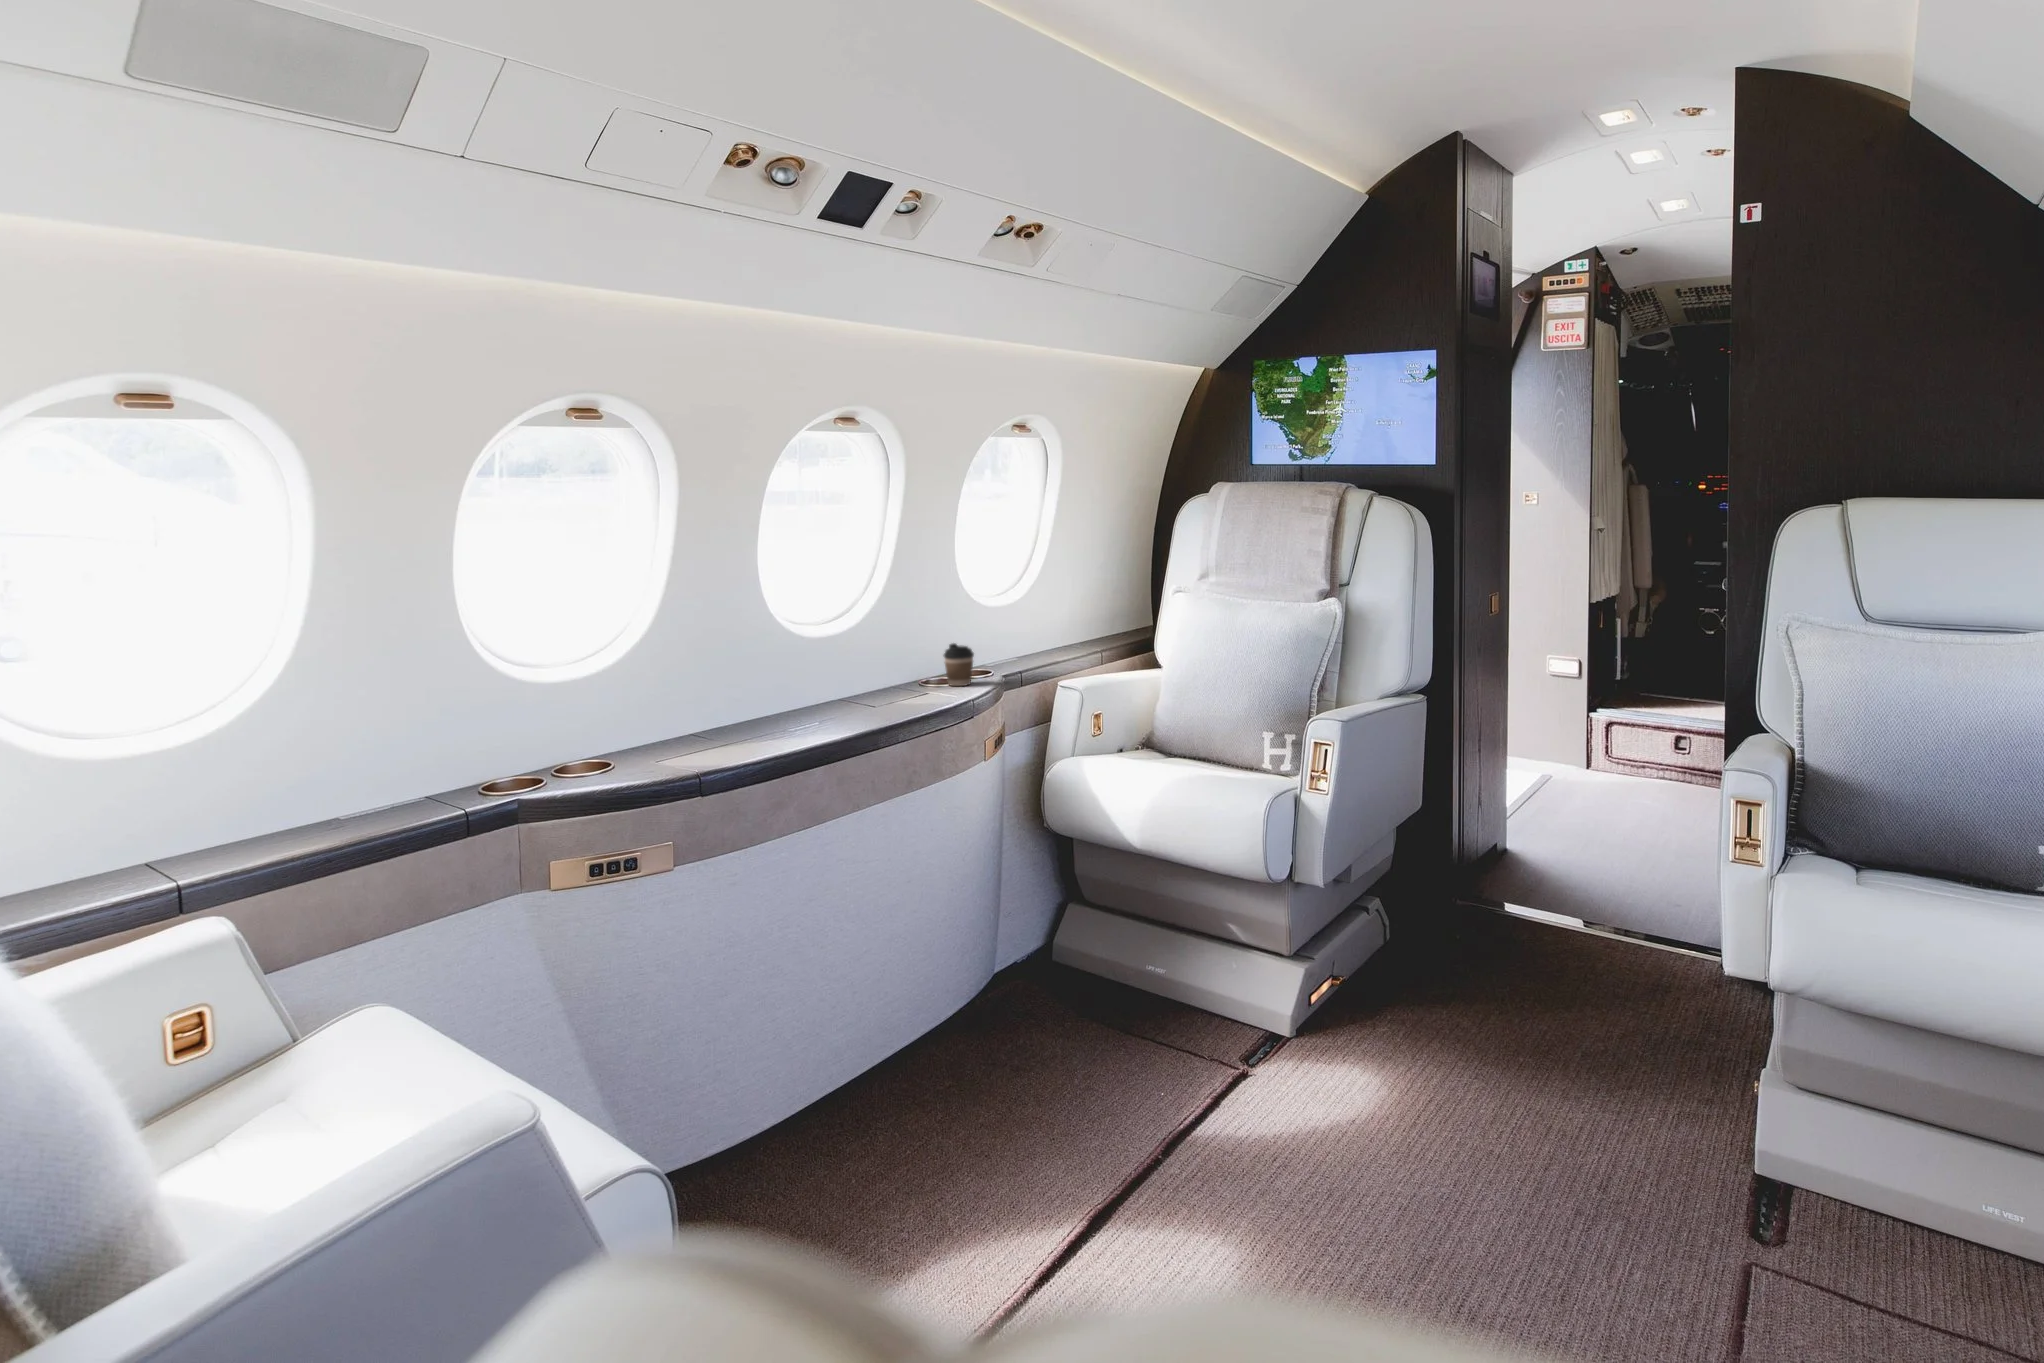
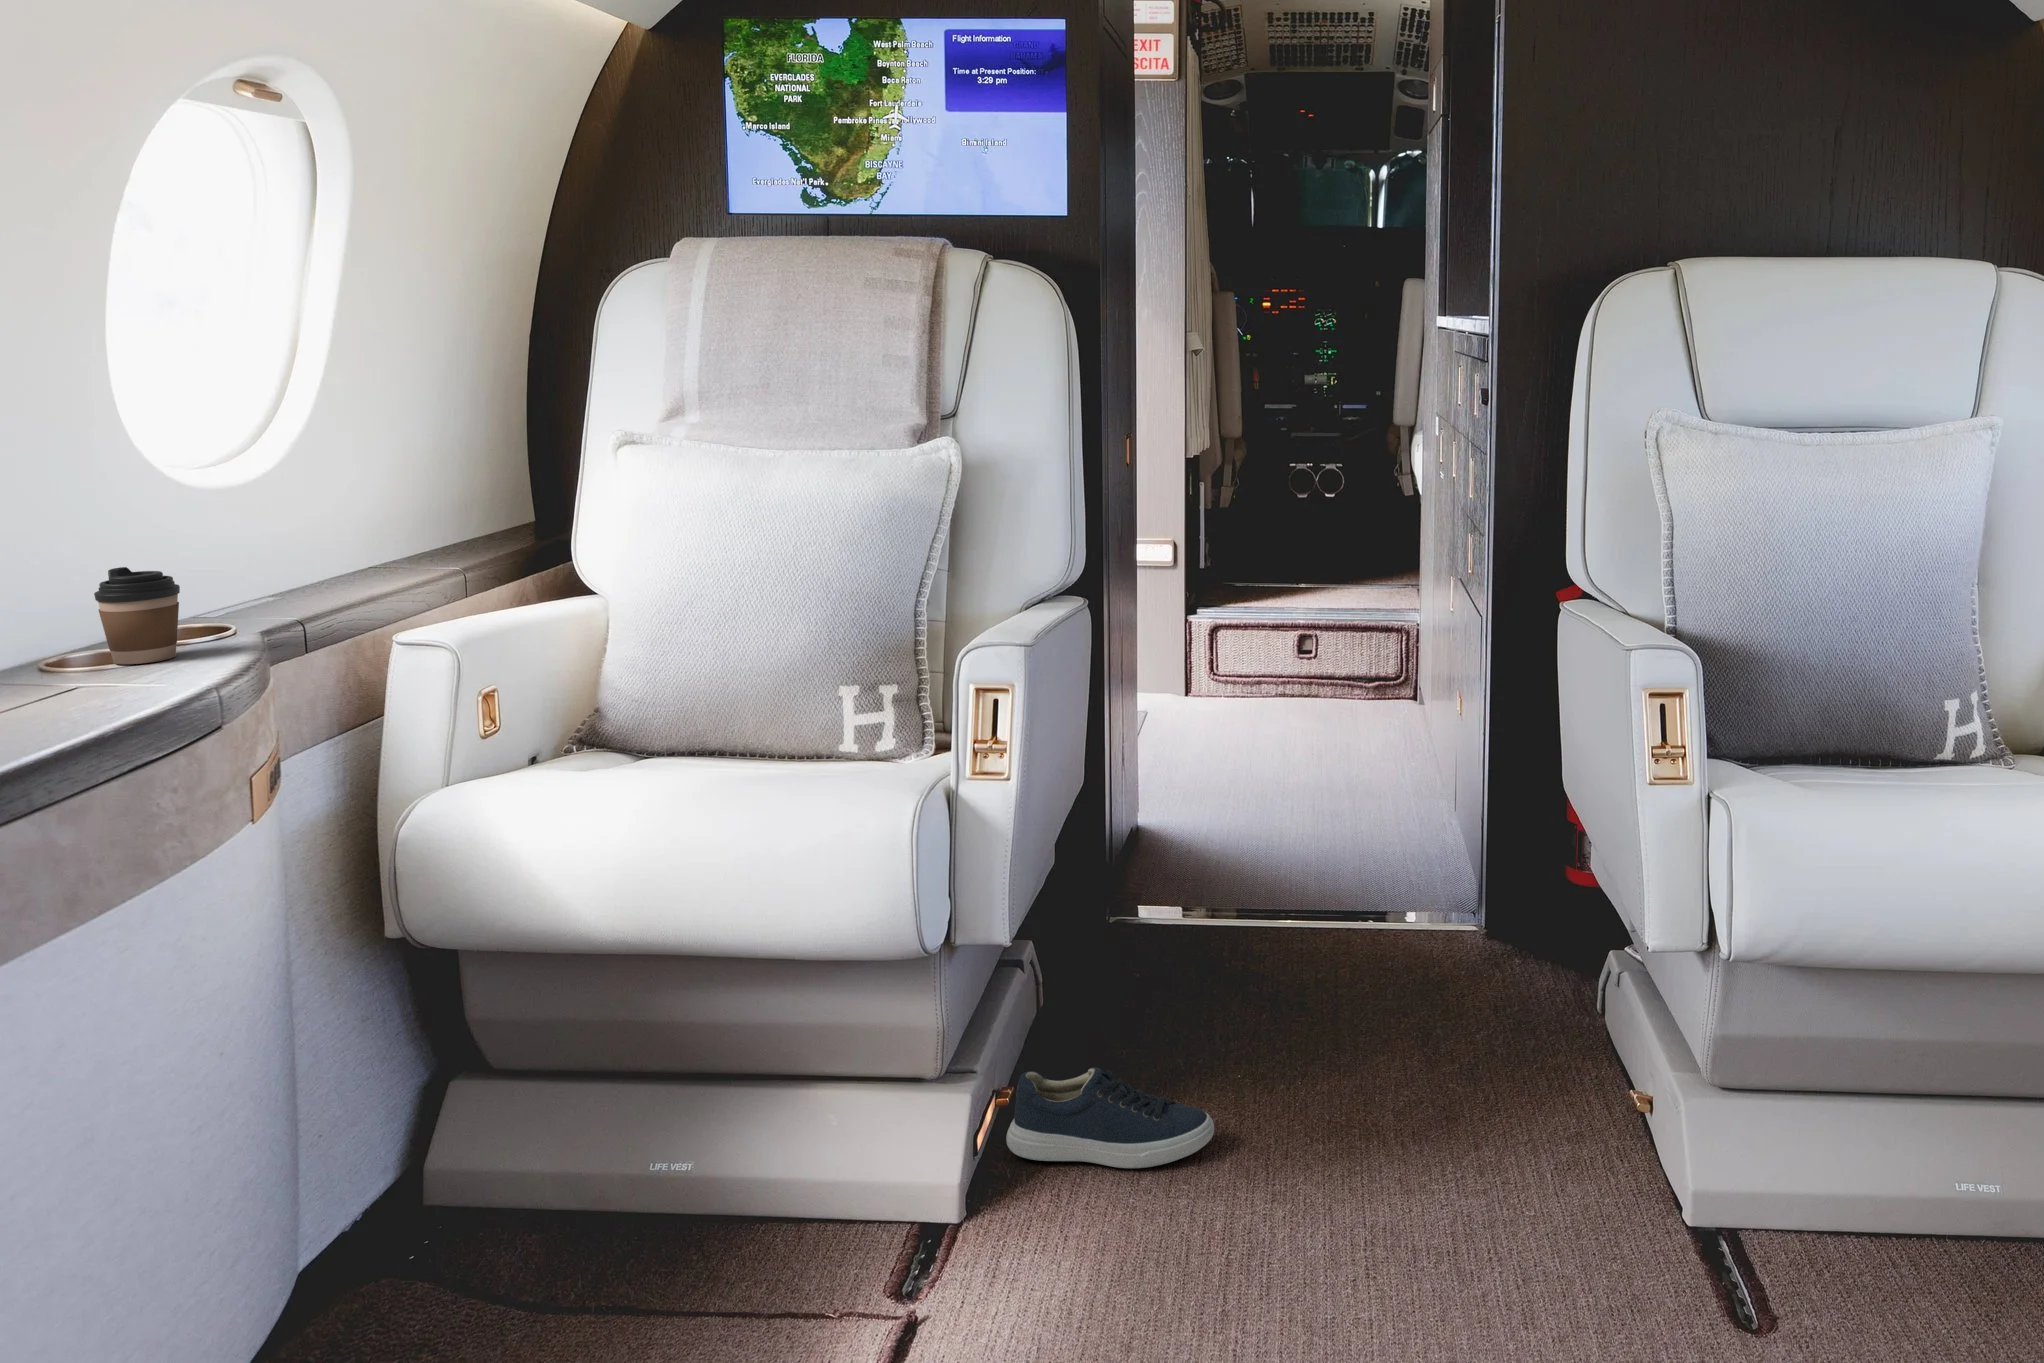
shoe: none [1331,964,1450,1034] -> present [1006,1067,1214,1168]

